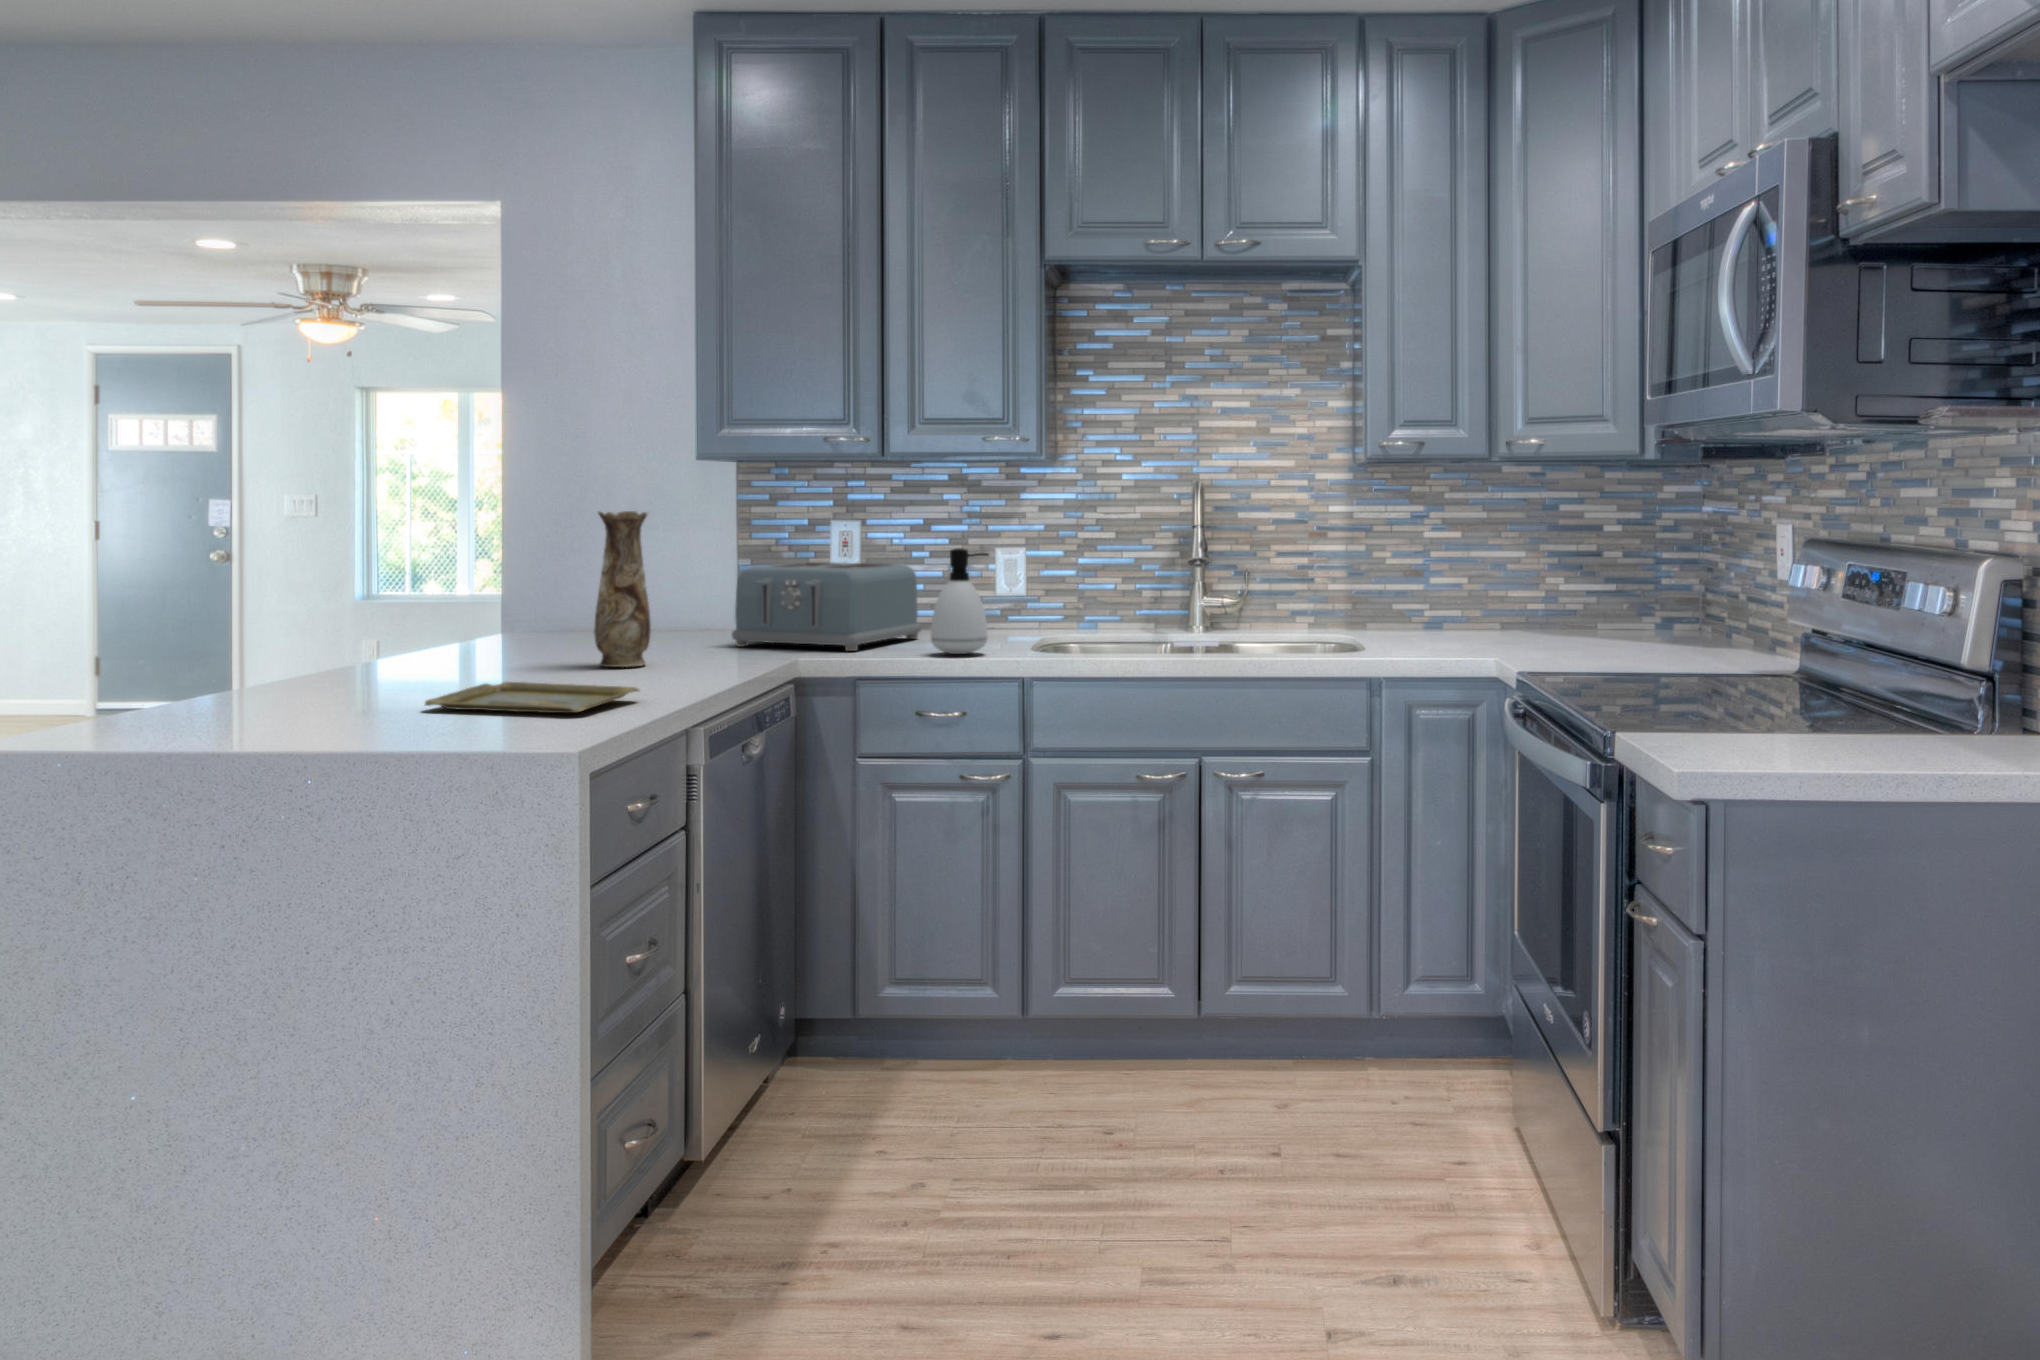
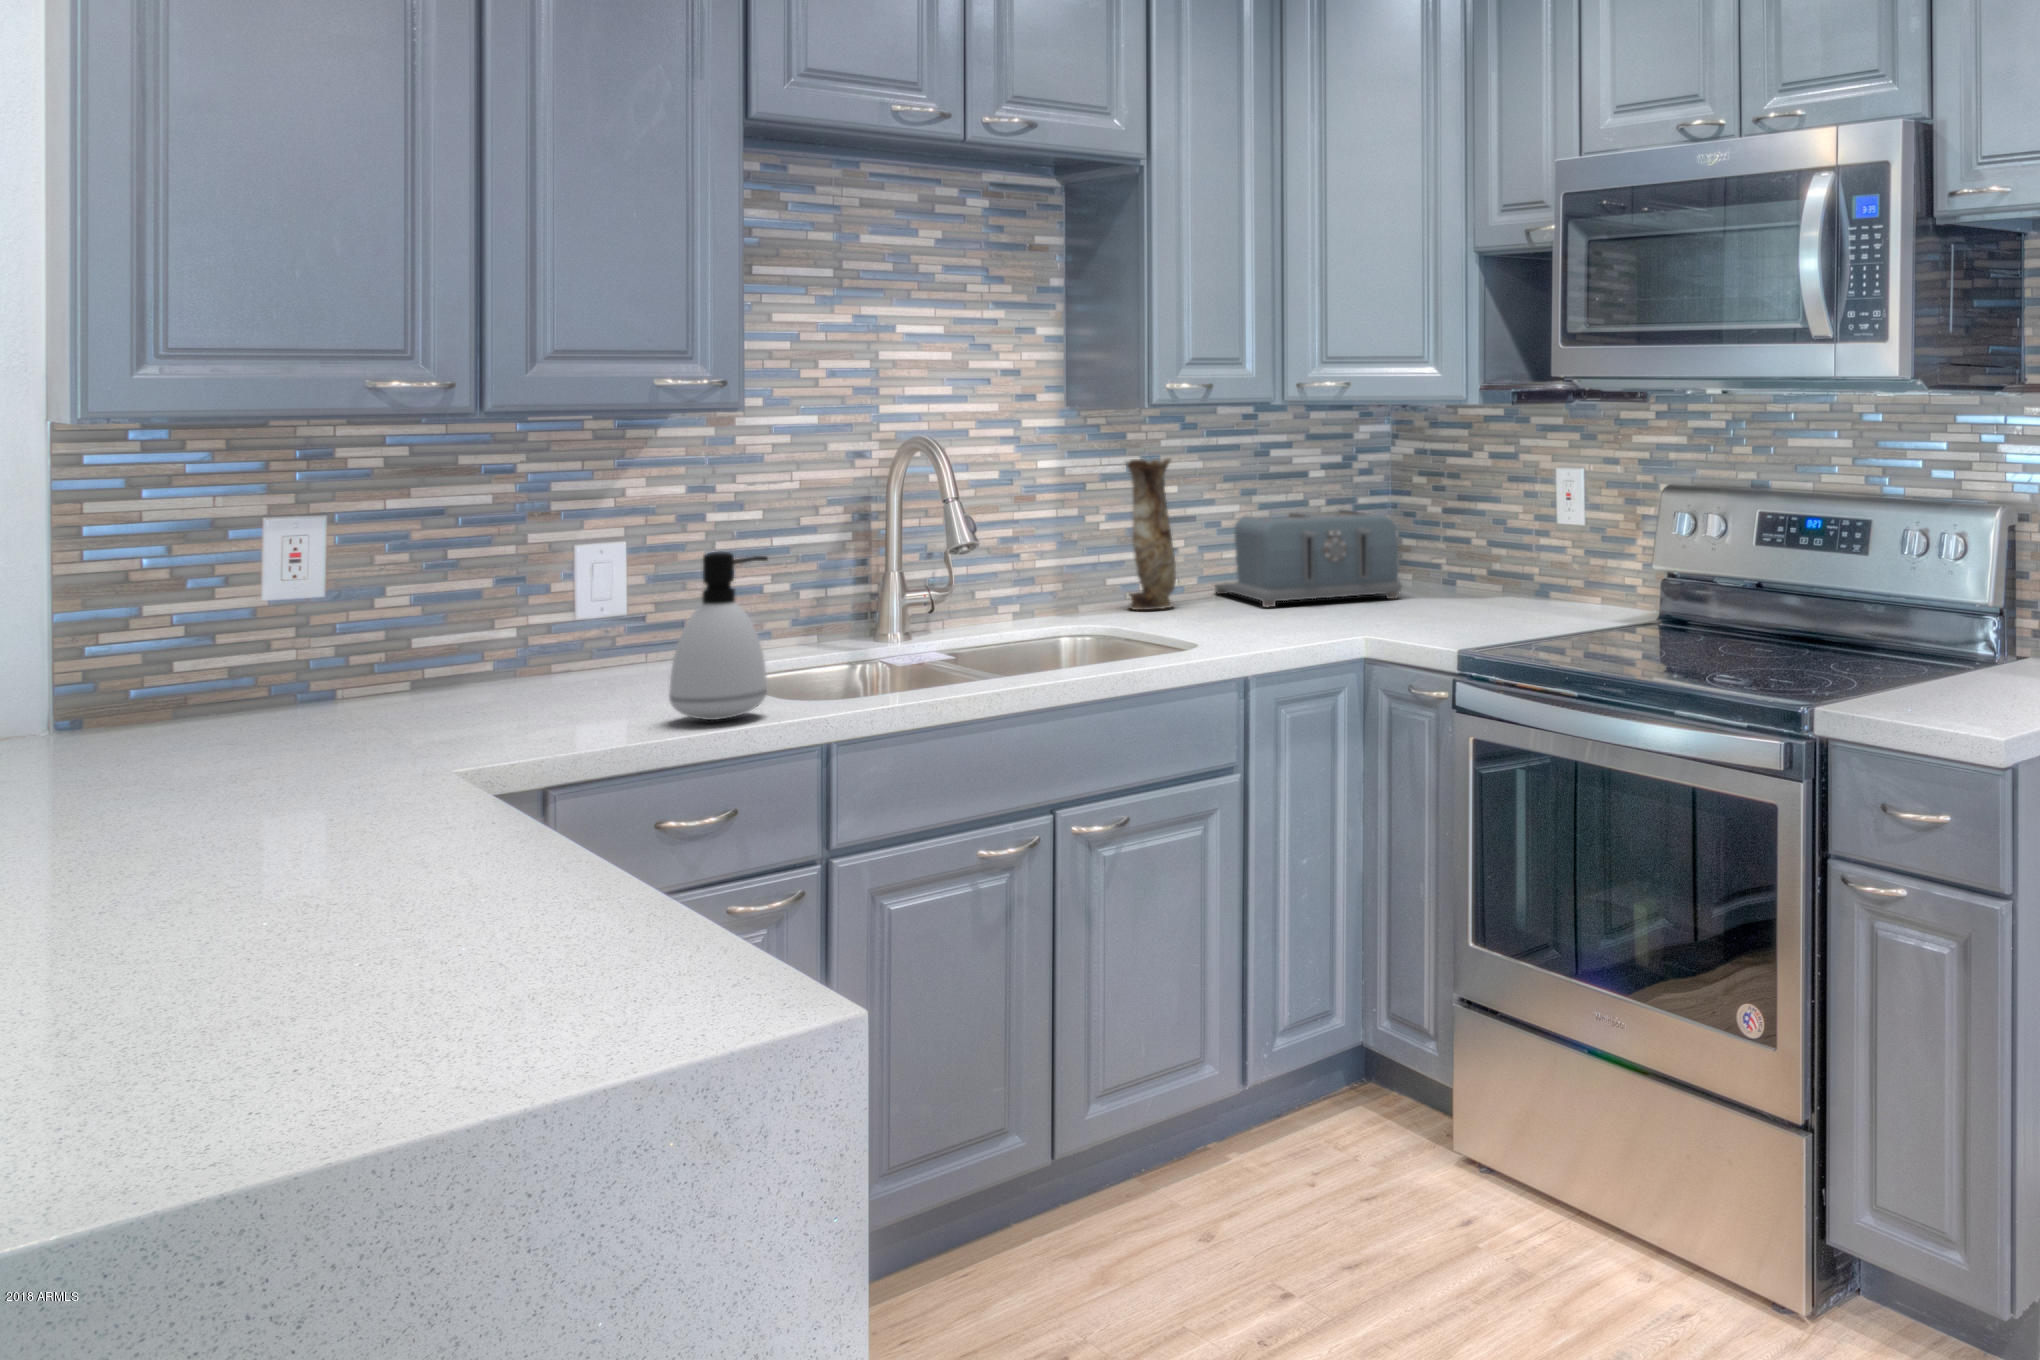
vase: present [594,511,651,667] -> present [1126,458,1176,610]
toaster: present [732,562,921,651] -> present [1215,510,1402,607]
tray: present [425,682,639,713] -> none [131,870,590,1012]

